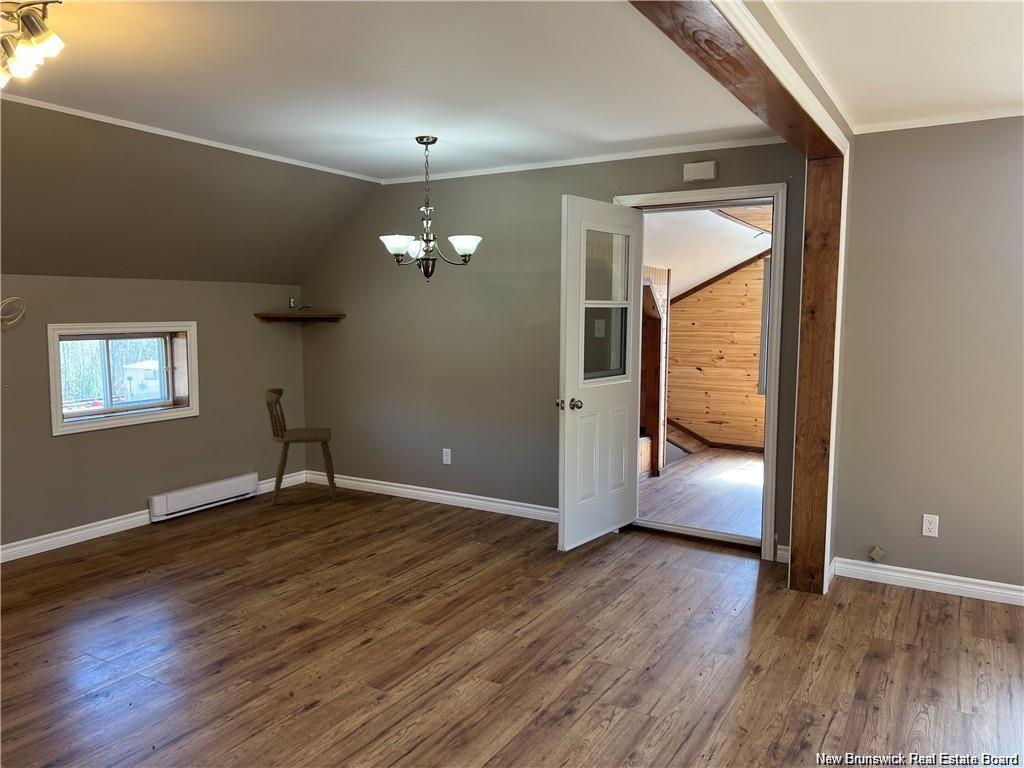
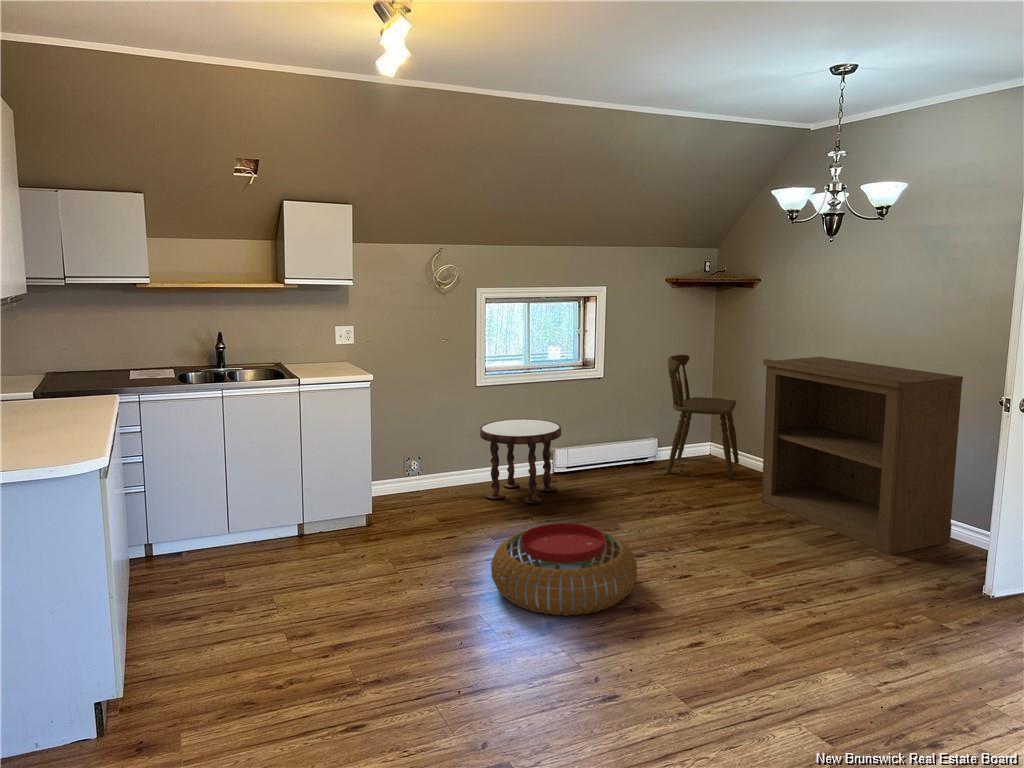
bookshelf: none [364,382,520,538] -> present [762,357,963,555]
side table: none [61,465,165,561] -> present [480,419,561,504]
pouf: none [129,560,294,658] -> present [491,523,637,616]

